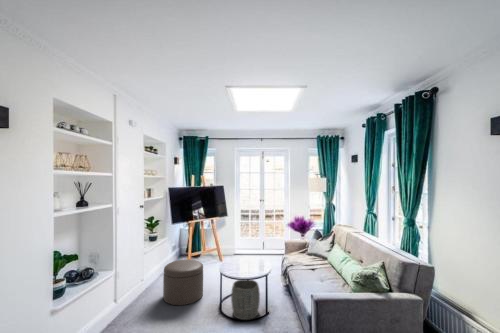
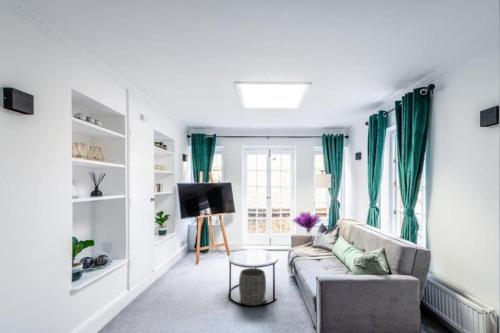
ottoman: present [163,260,203,305] -> none [174,251,212,293]

